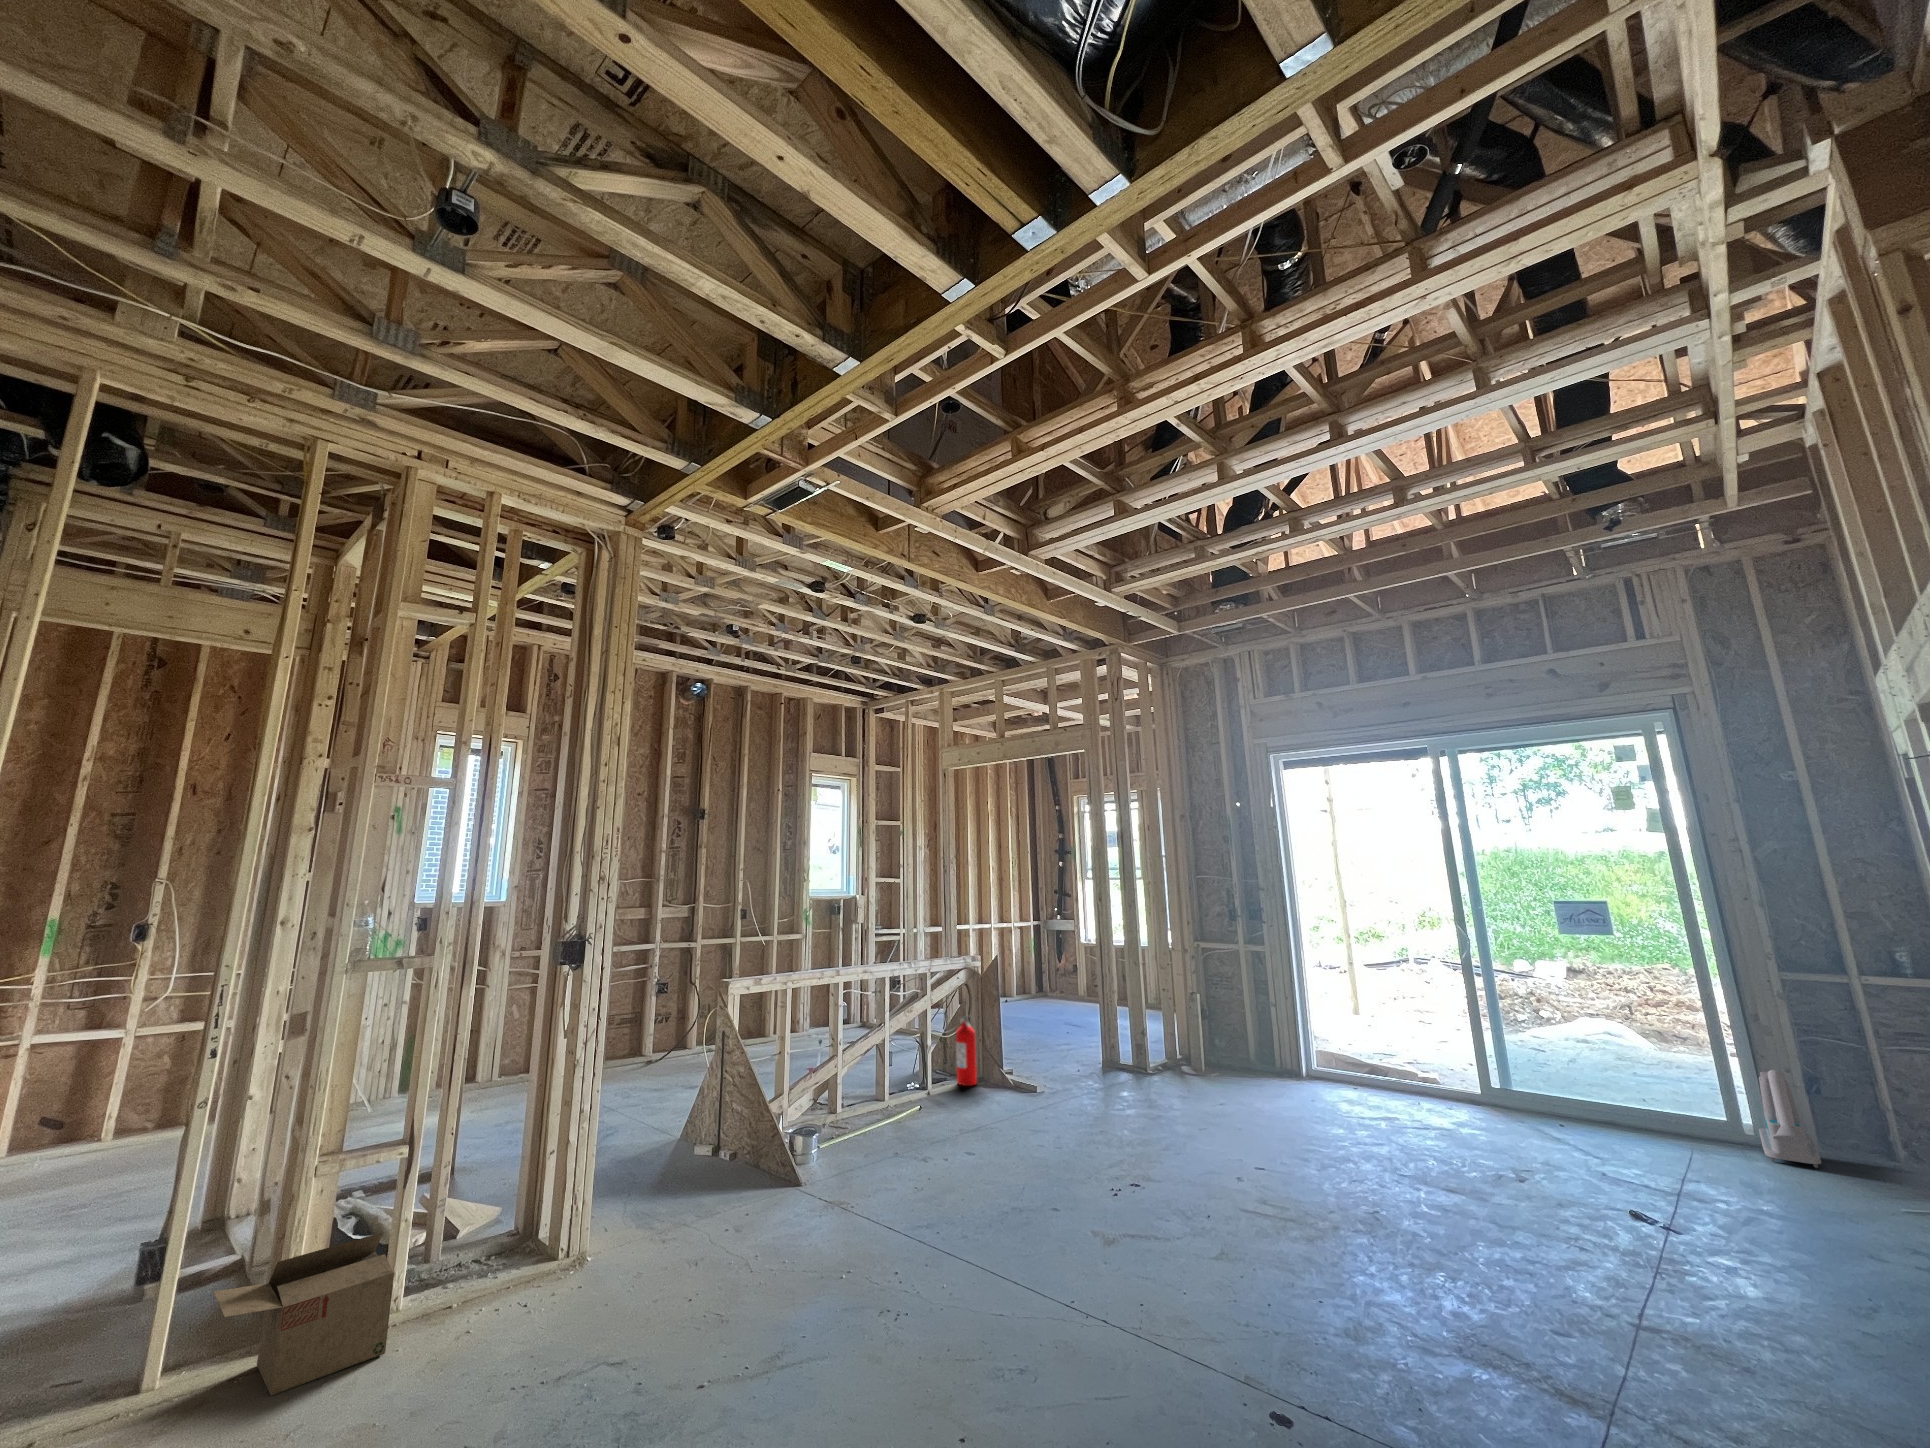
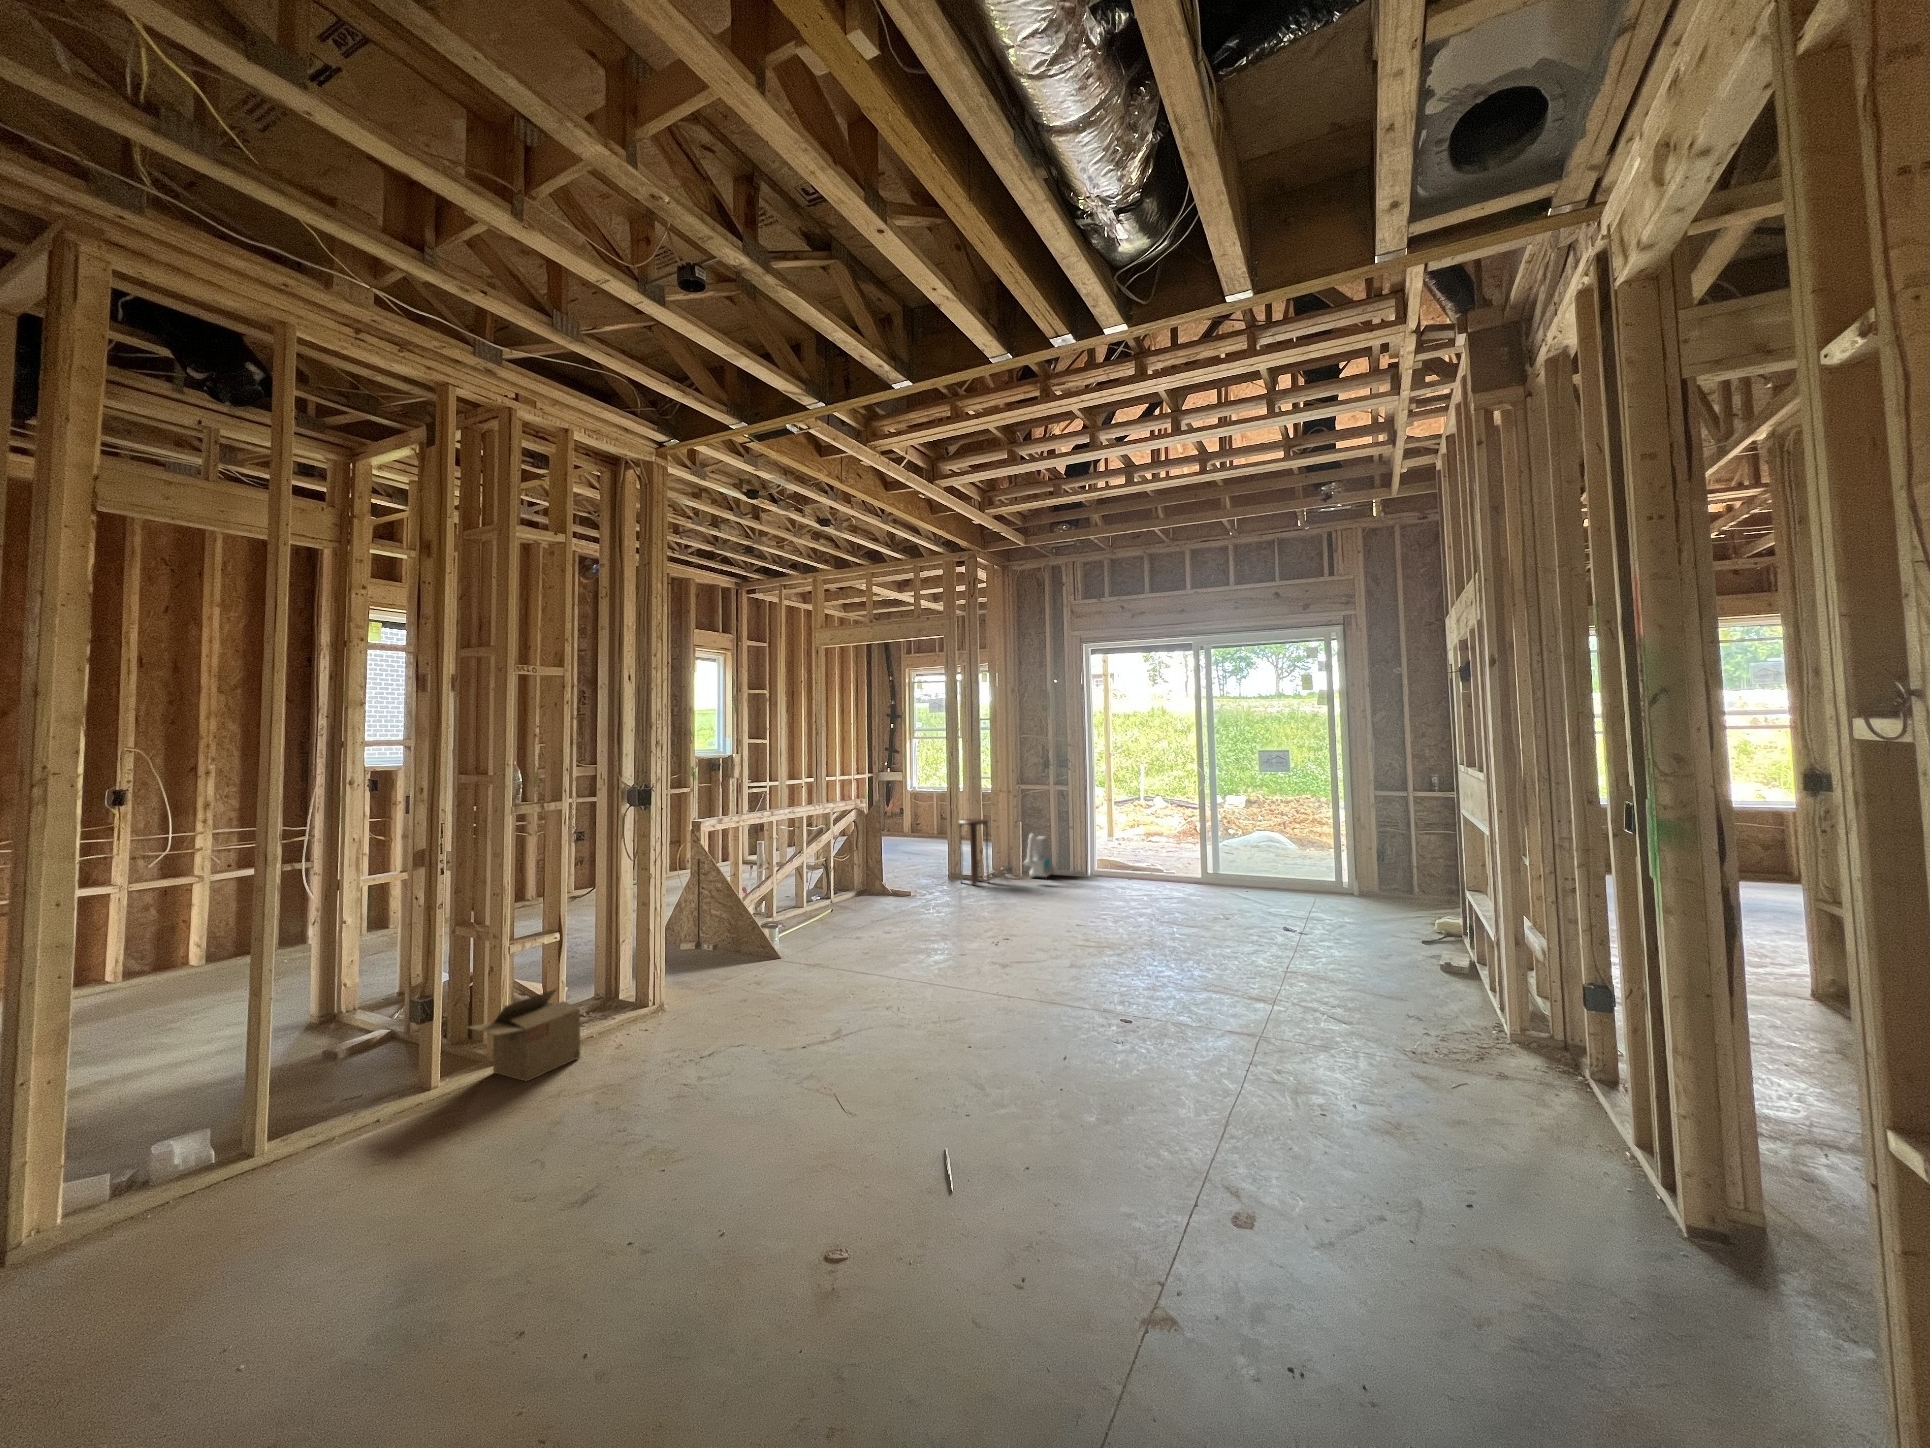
stool: none [1108,987,1155,1081] -> present [958,819,990,885]
fire extinguisher: present [956,1016,977,1086] -> none [846,844,862,896]
vacuum cleaner: present [1759,1070,1821,1168] -> present [1023,833,1054,877]

